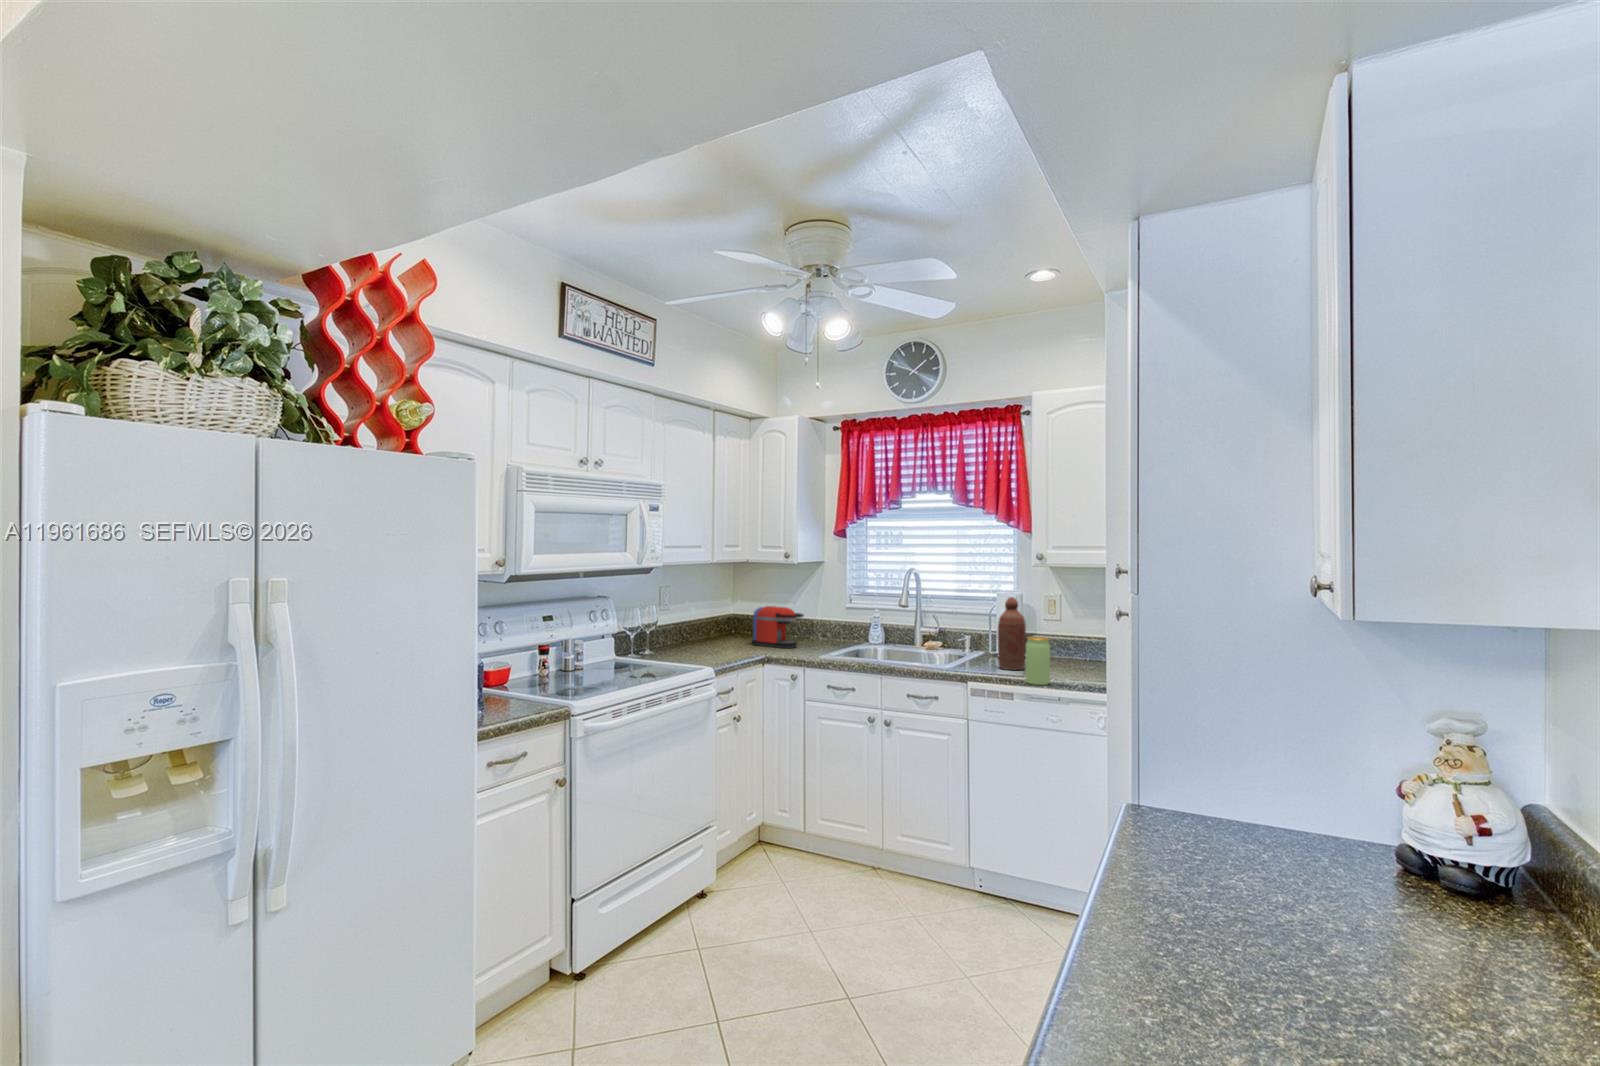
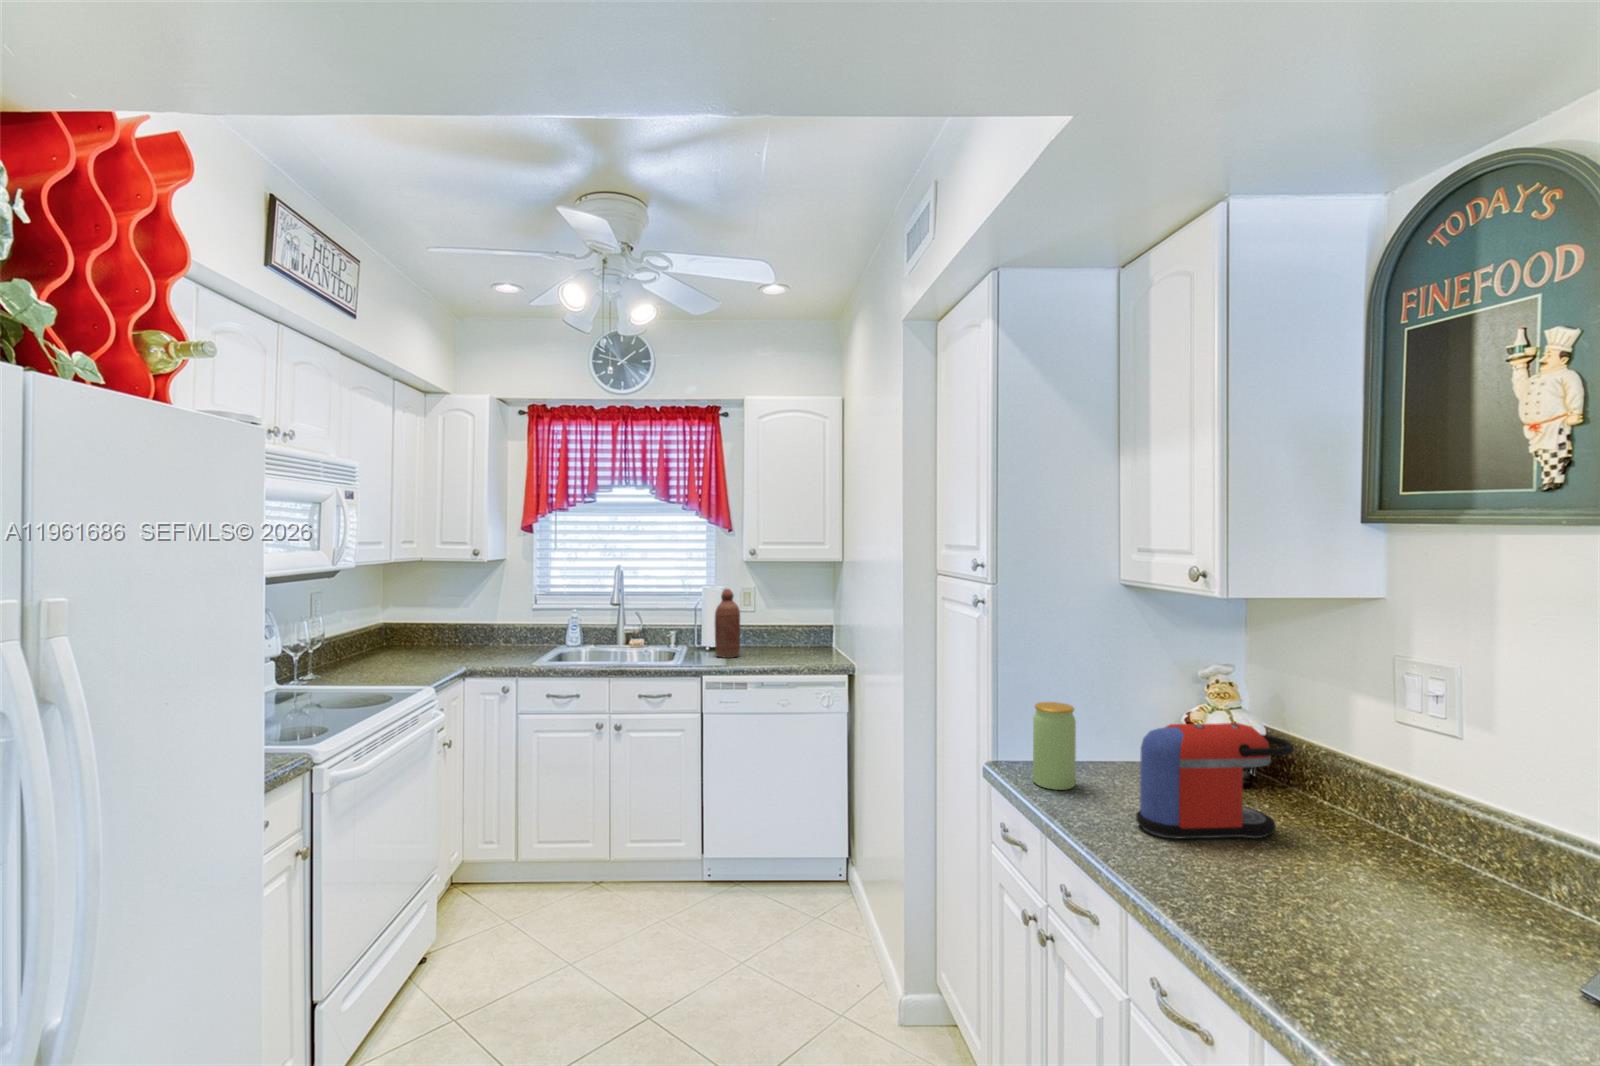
coffee maker: present [752,606,804,648] -> present [1136,723,1293,838]
jar: present [1025,636,1050,685] -> present [1033,702,1076,790]

